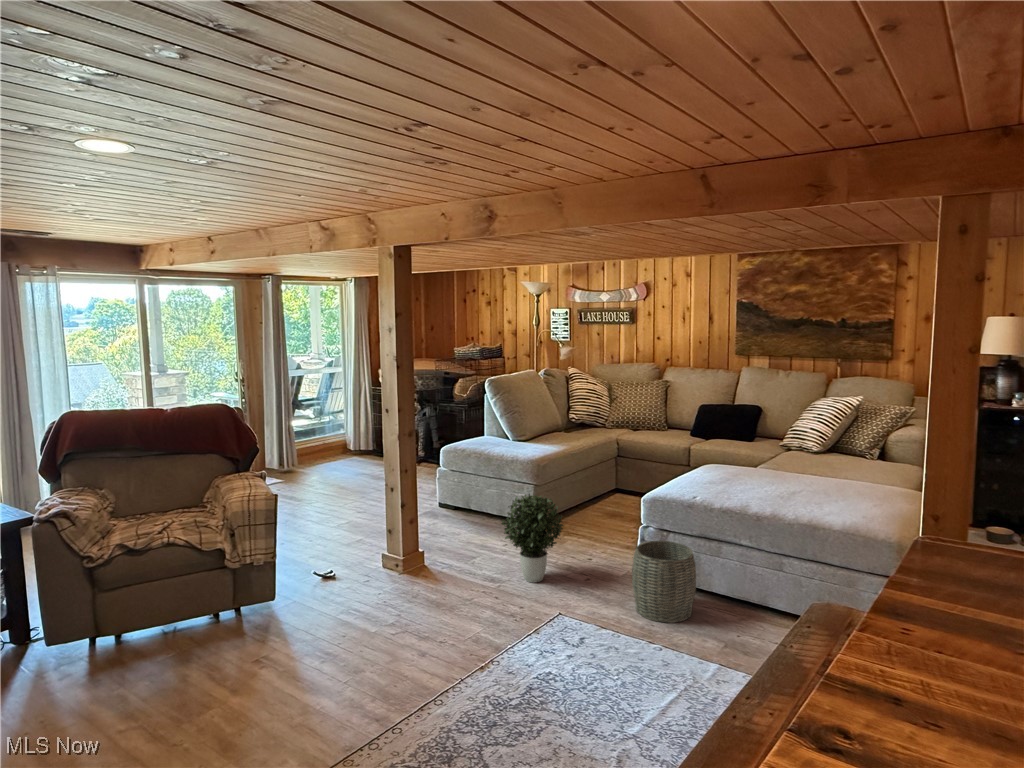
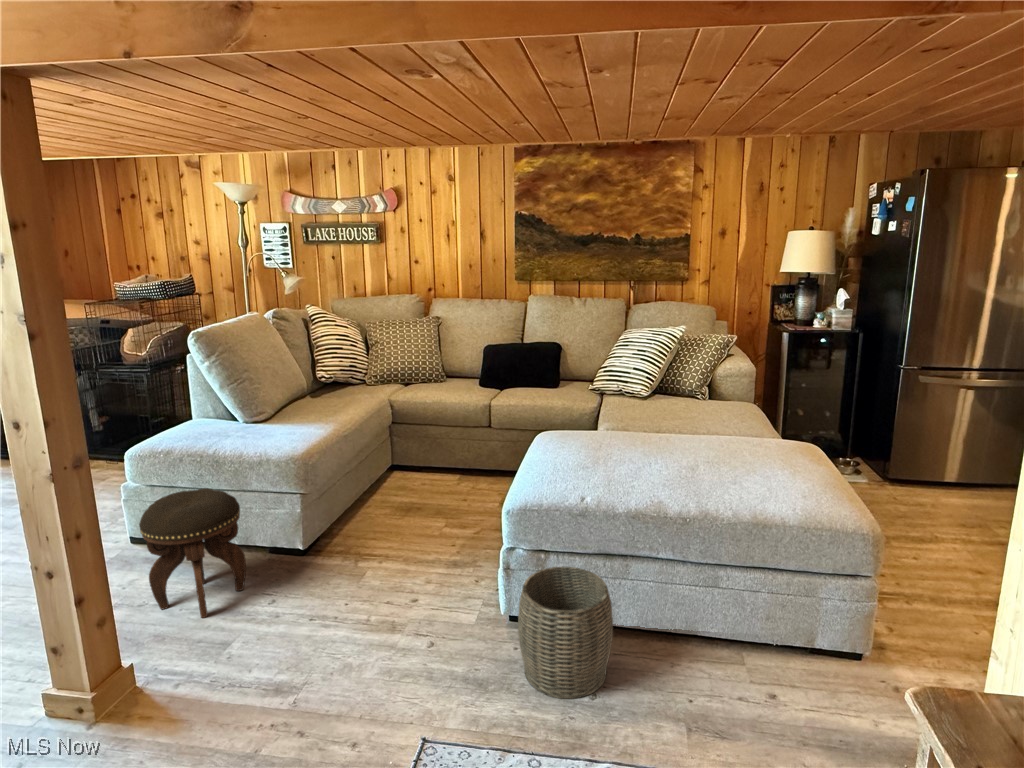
footstool: none [441,470,495,545] -> present [139,488,246,618]
potted plant: present [501,494,563,583] -> none [284,530,392,674]

